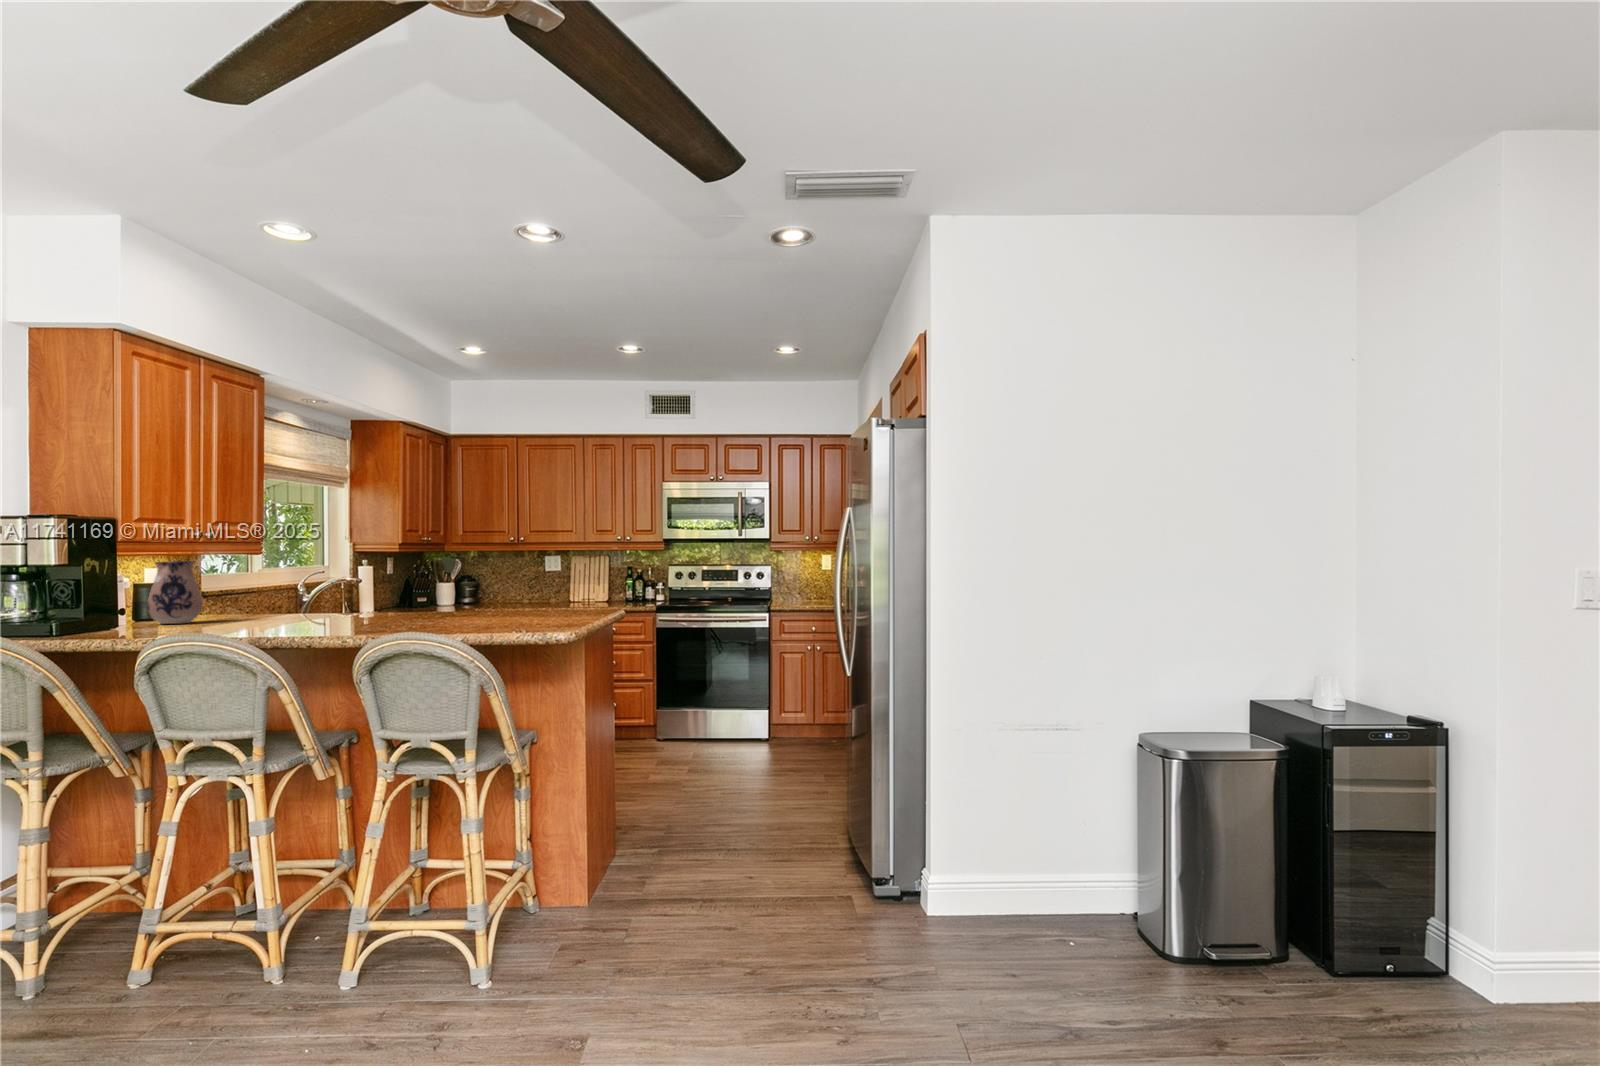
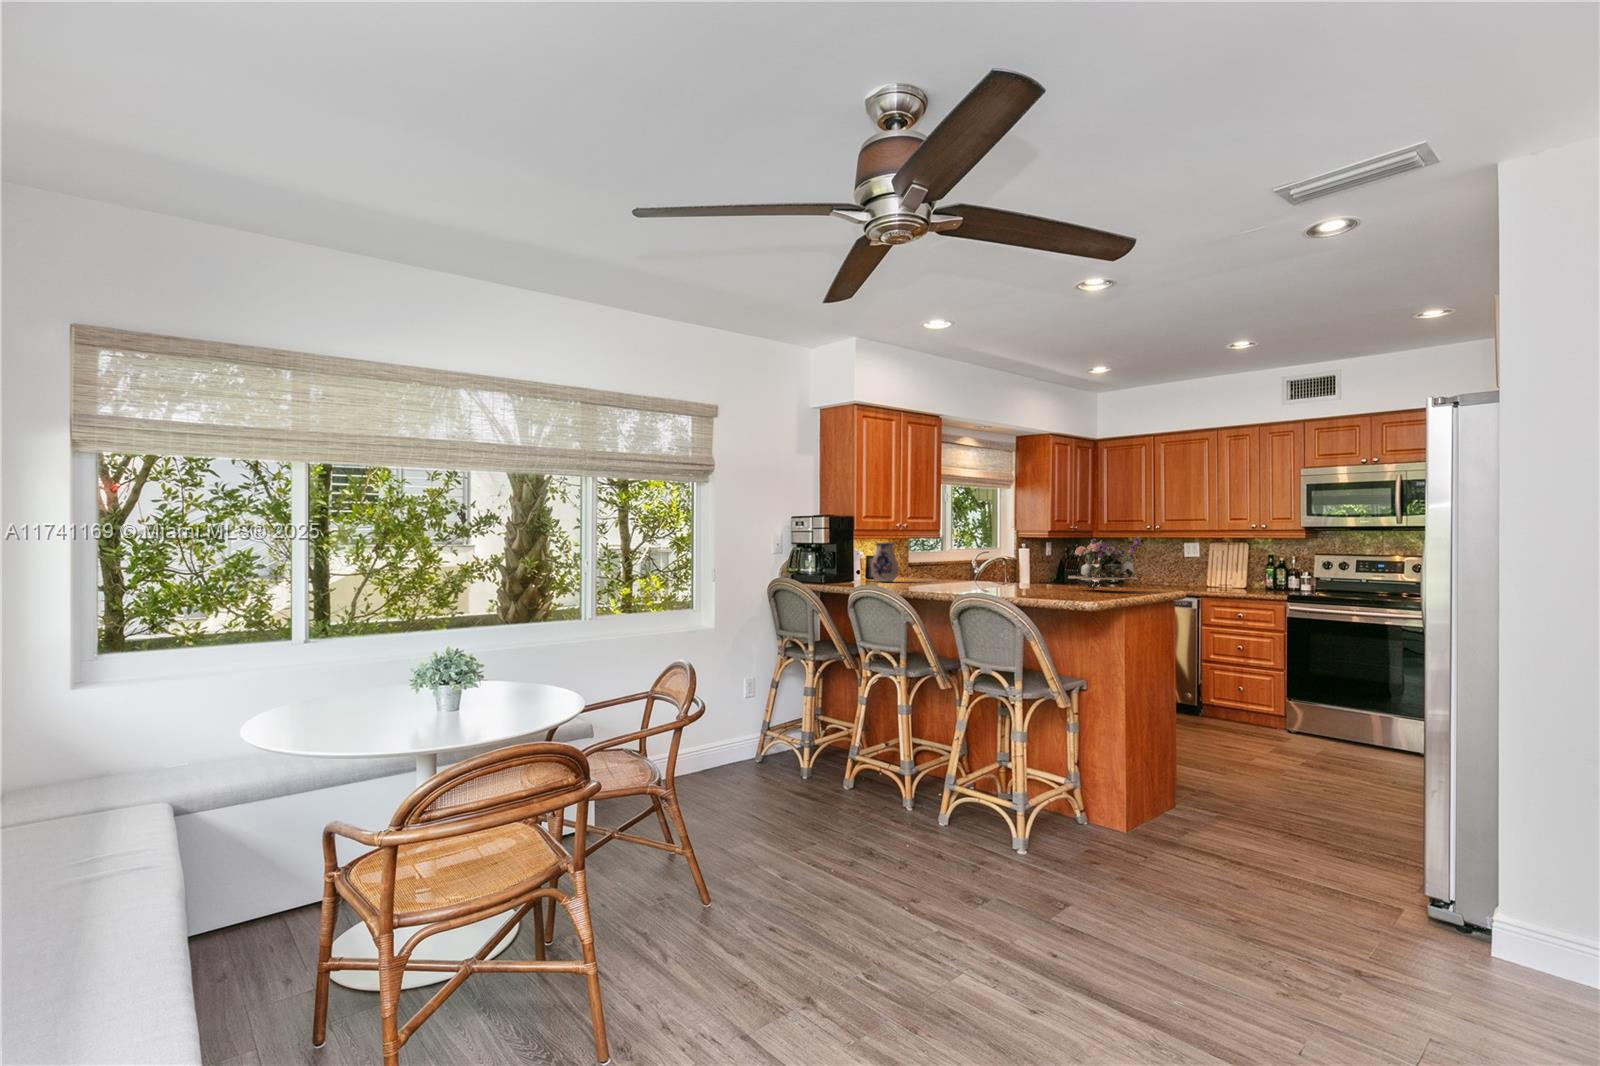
flower arrangement: none [476,548,564,614] -> present [1069,536,1141,590]

